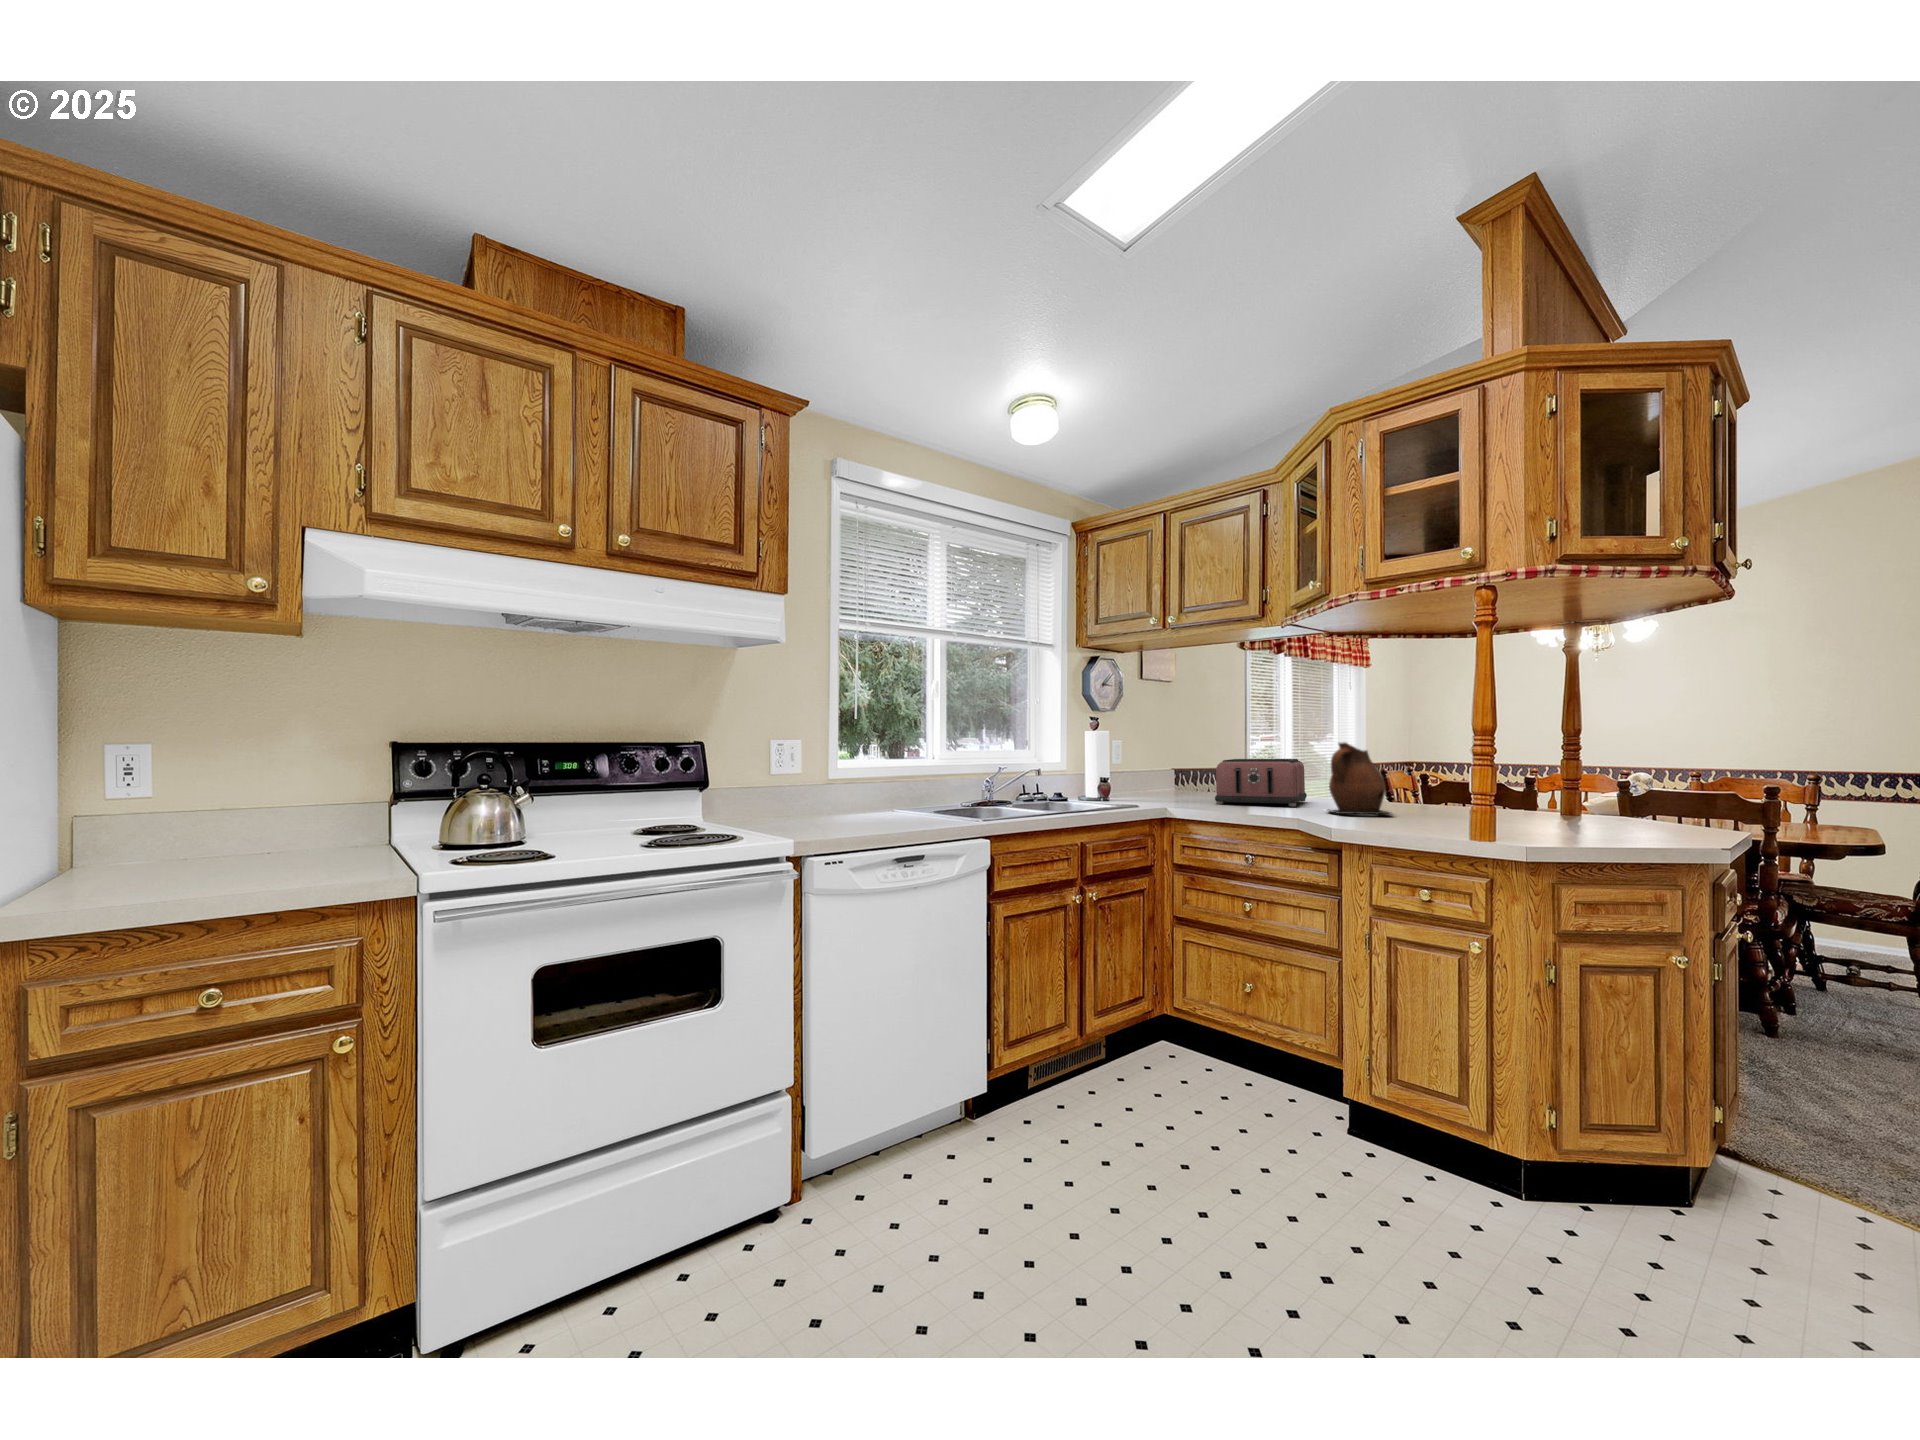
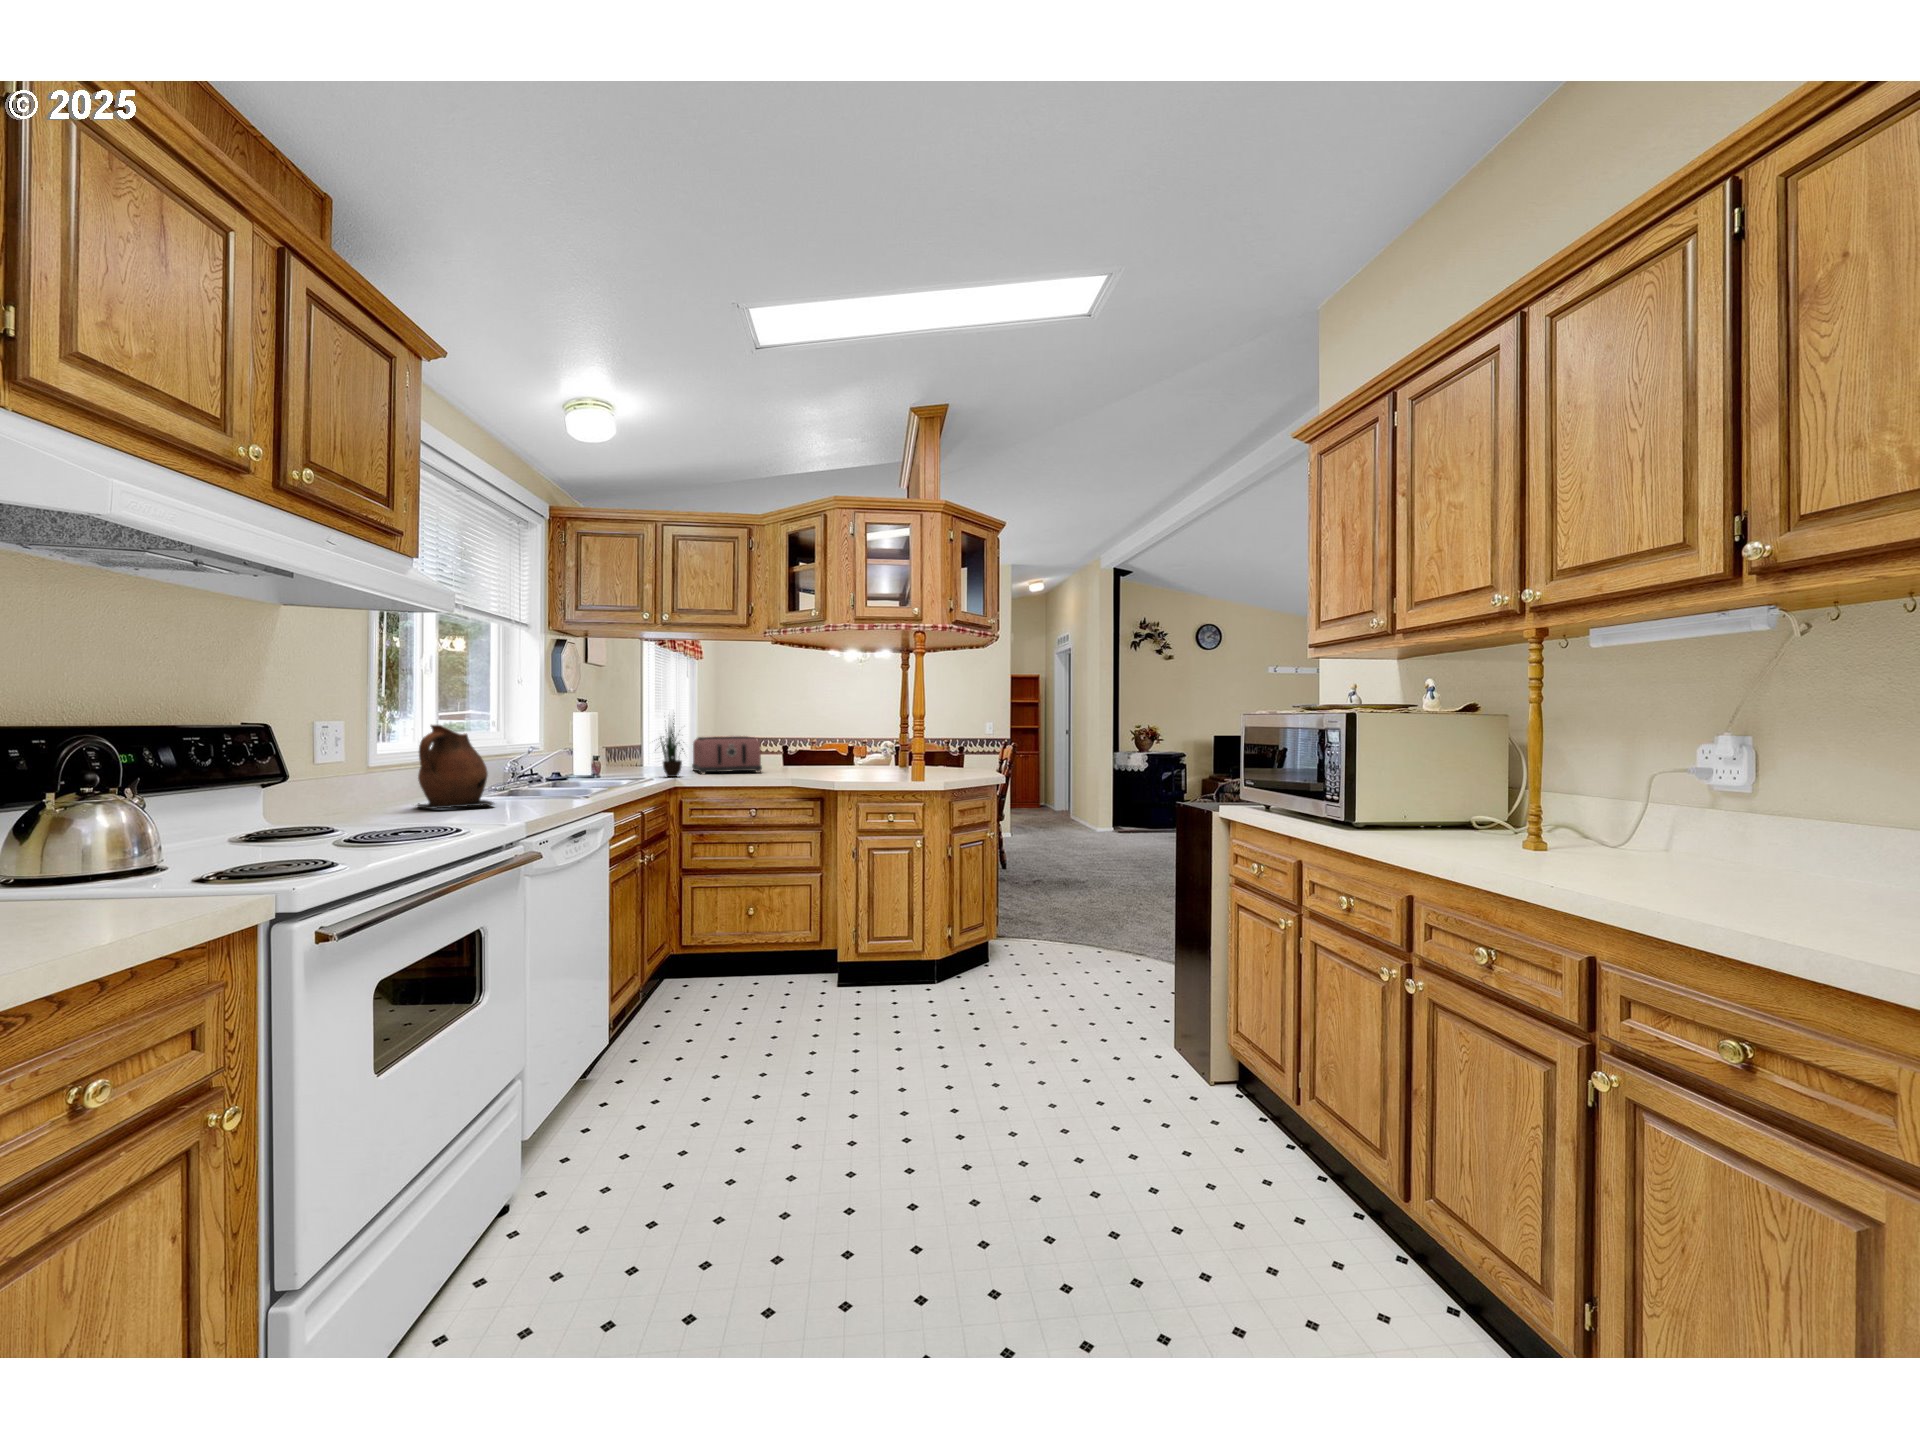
potted plant: none [1142,716,1192,805] -> present [660,719,683,777]
ceramic pitcher: present [1328,743,1391,815] -> present [416,725,494,809]

